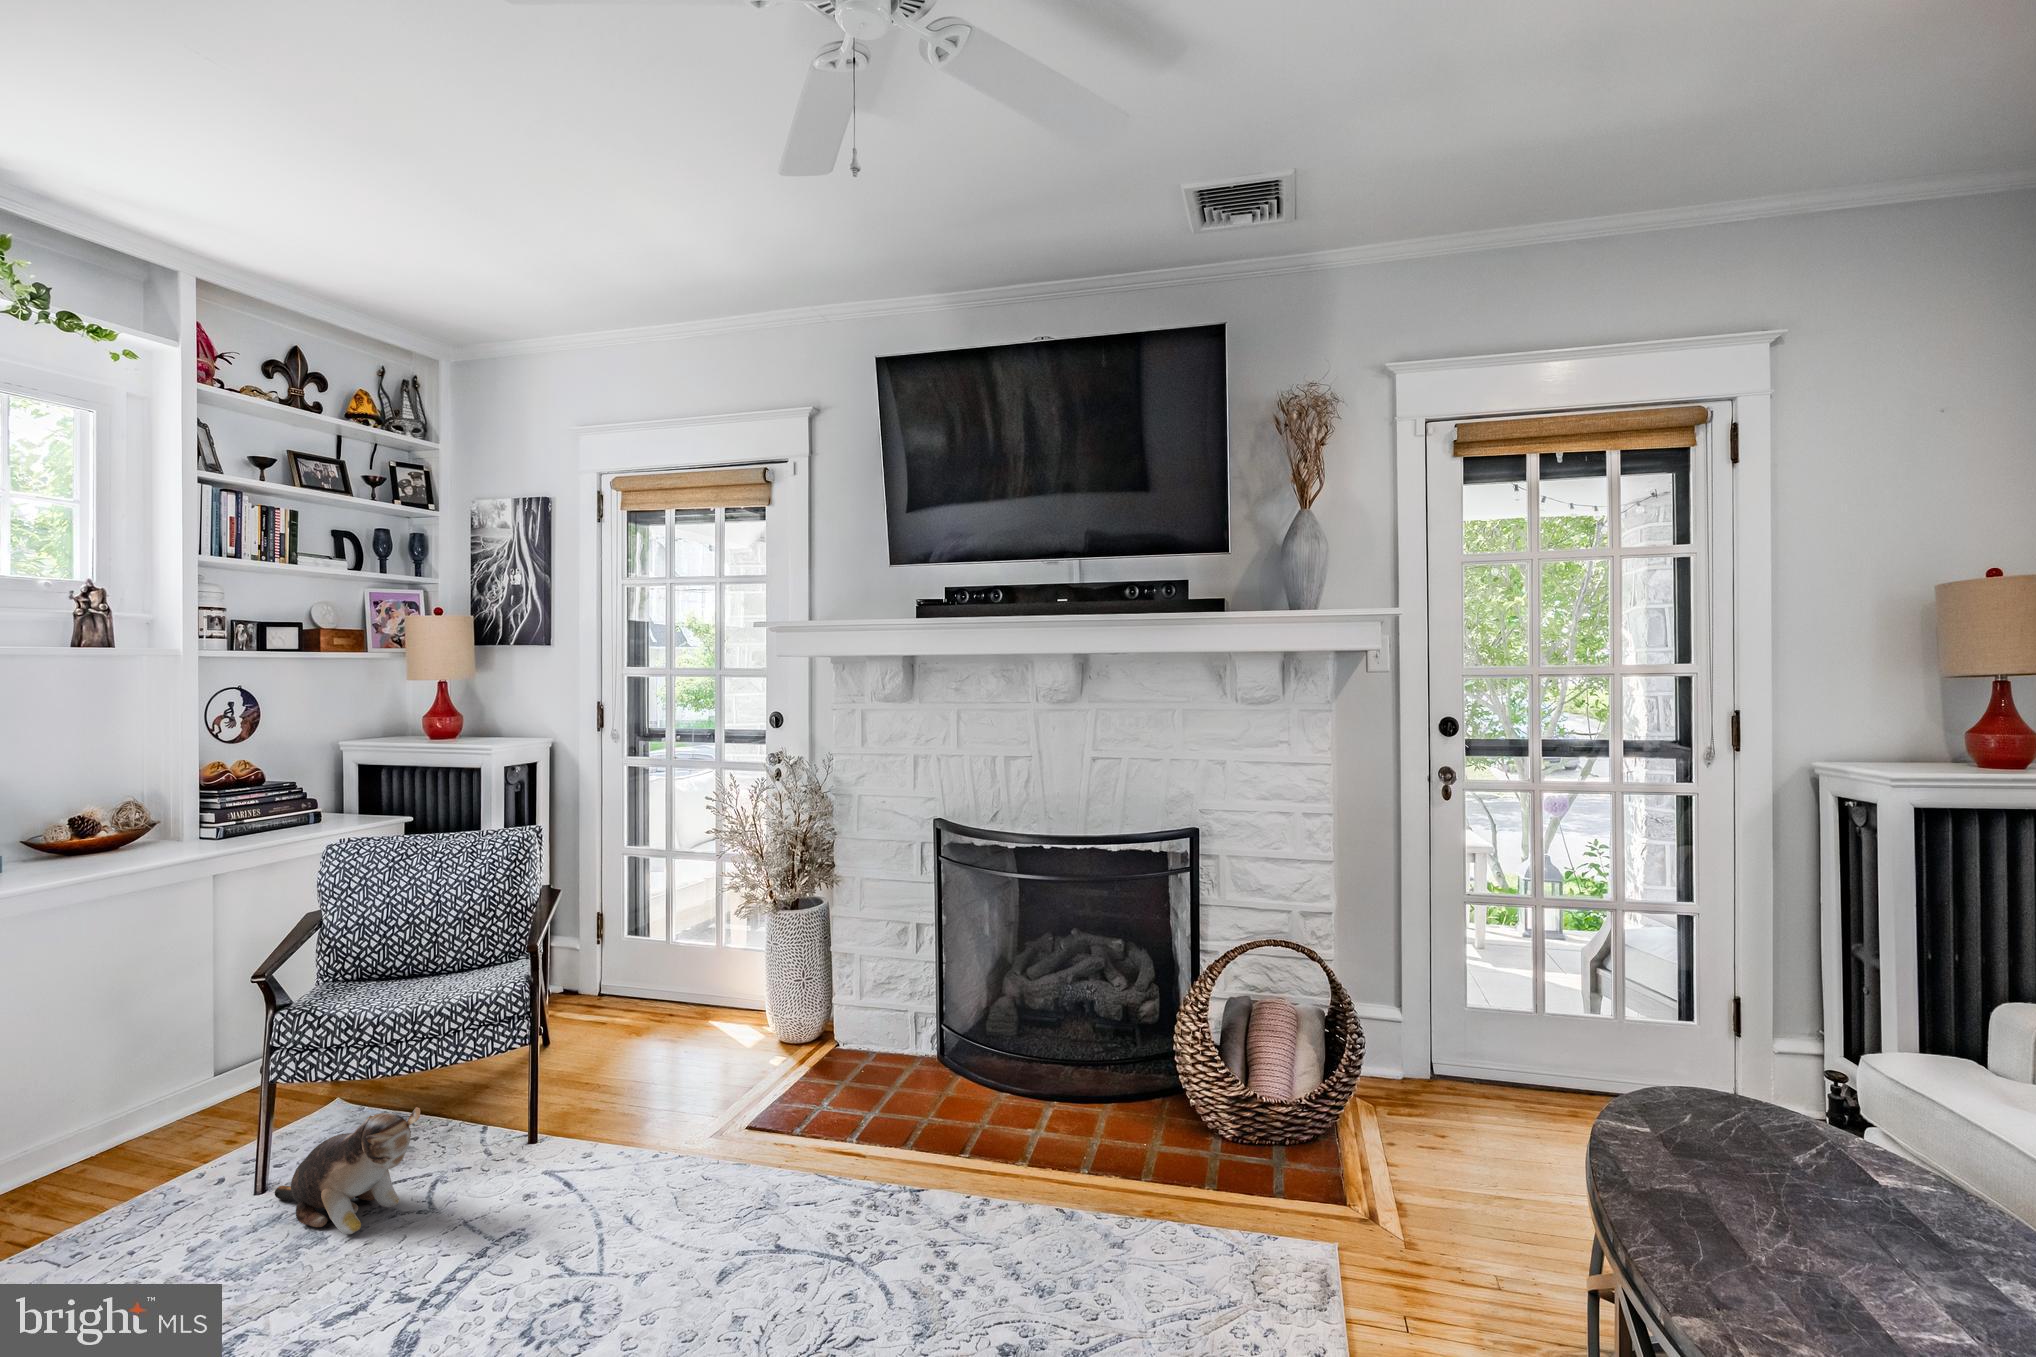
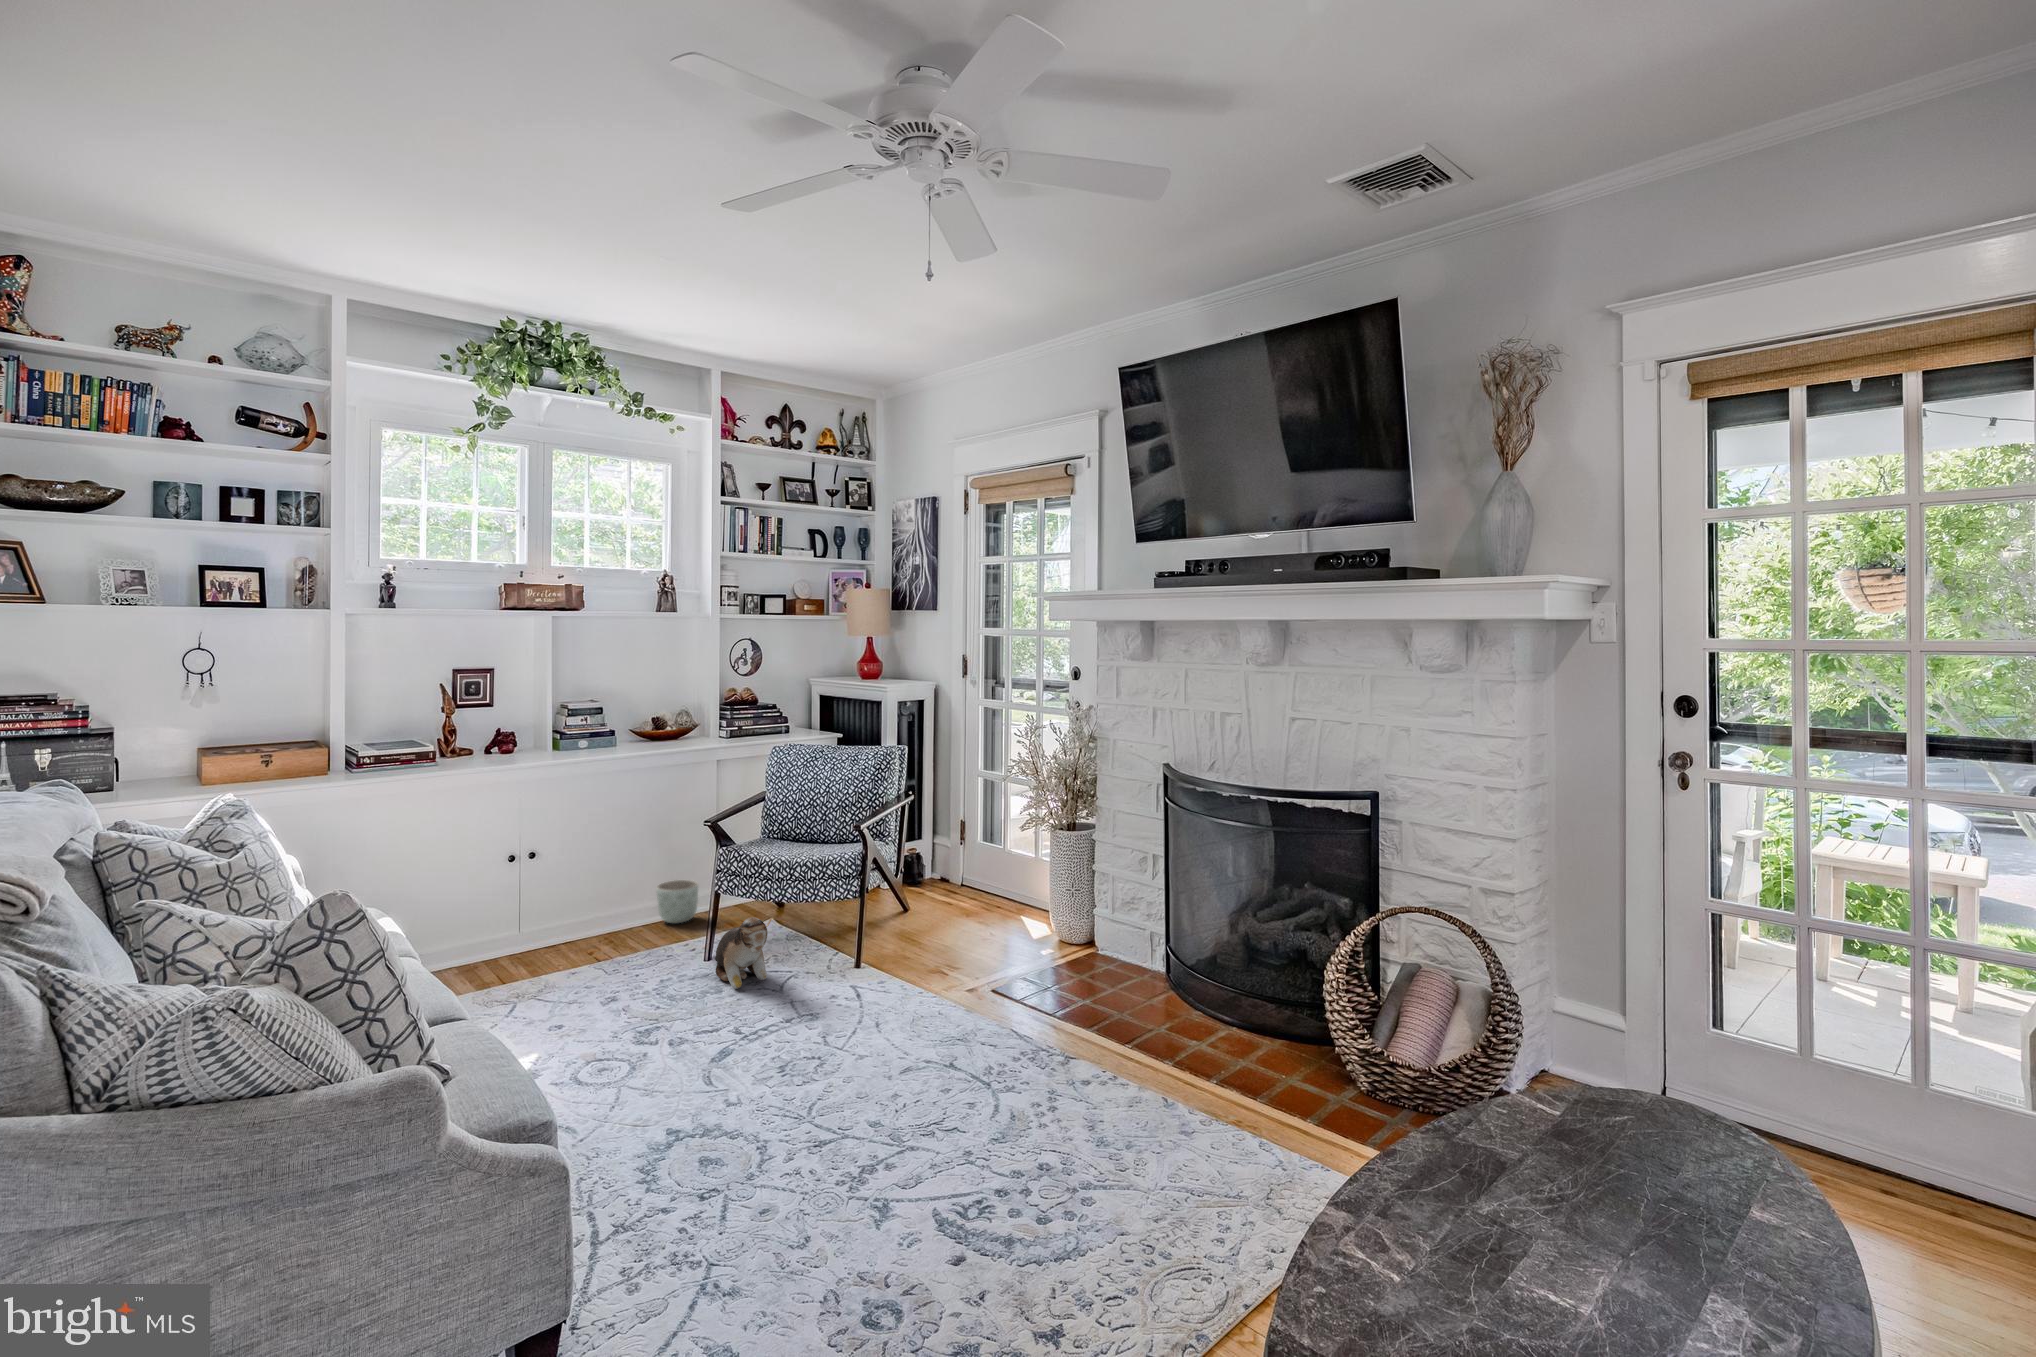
planter: none [100,1075,189,1155] -> present [656,880,699,923]

